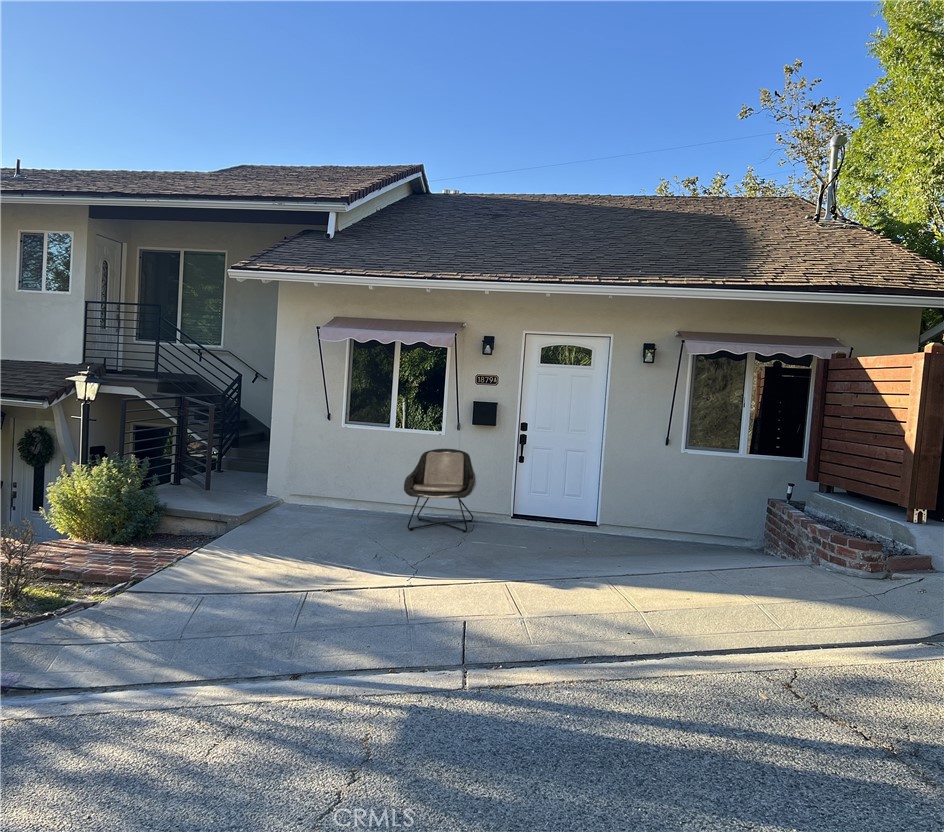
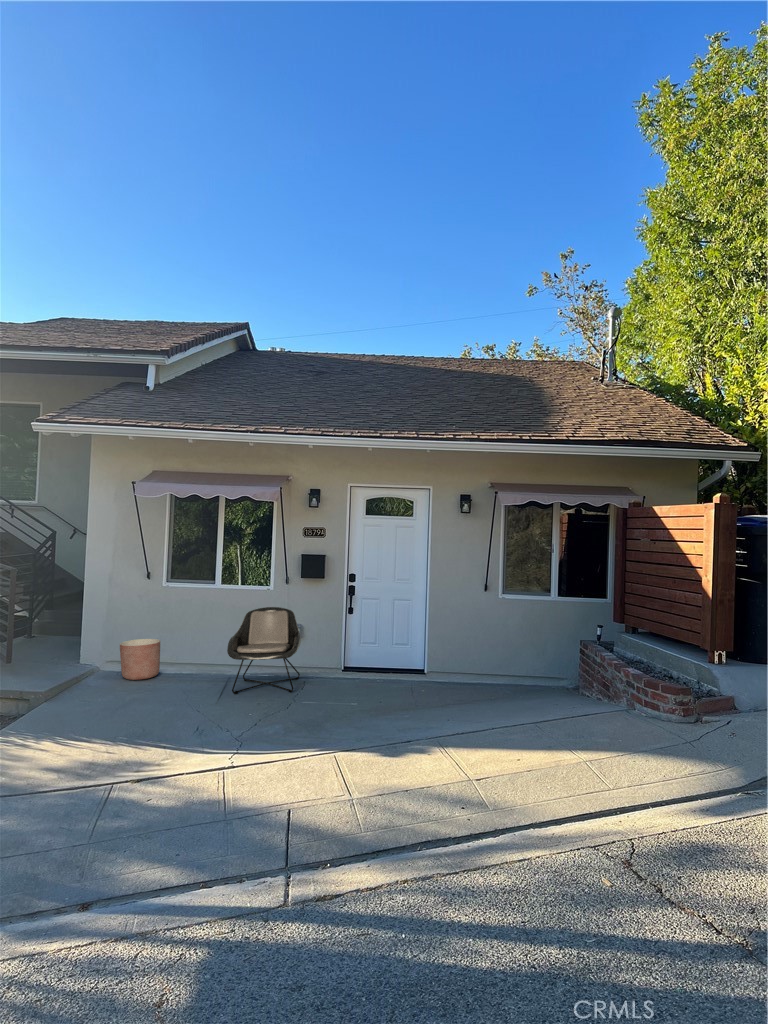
planter: none [300,474,339,512] -> present [120,639,160,680]

